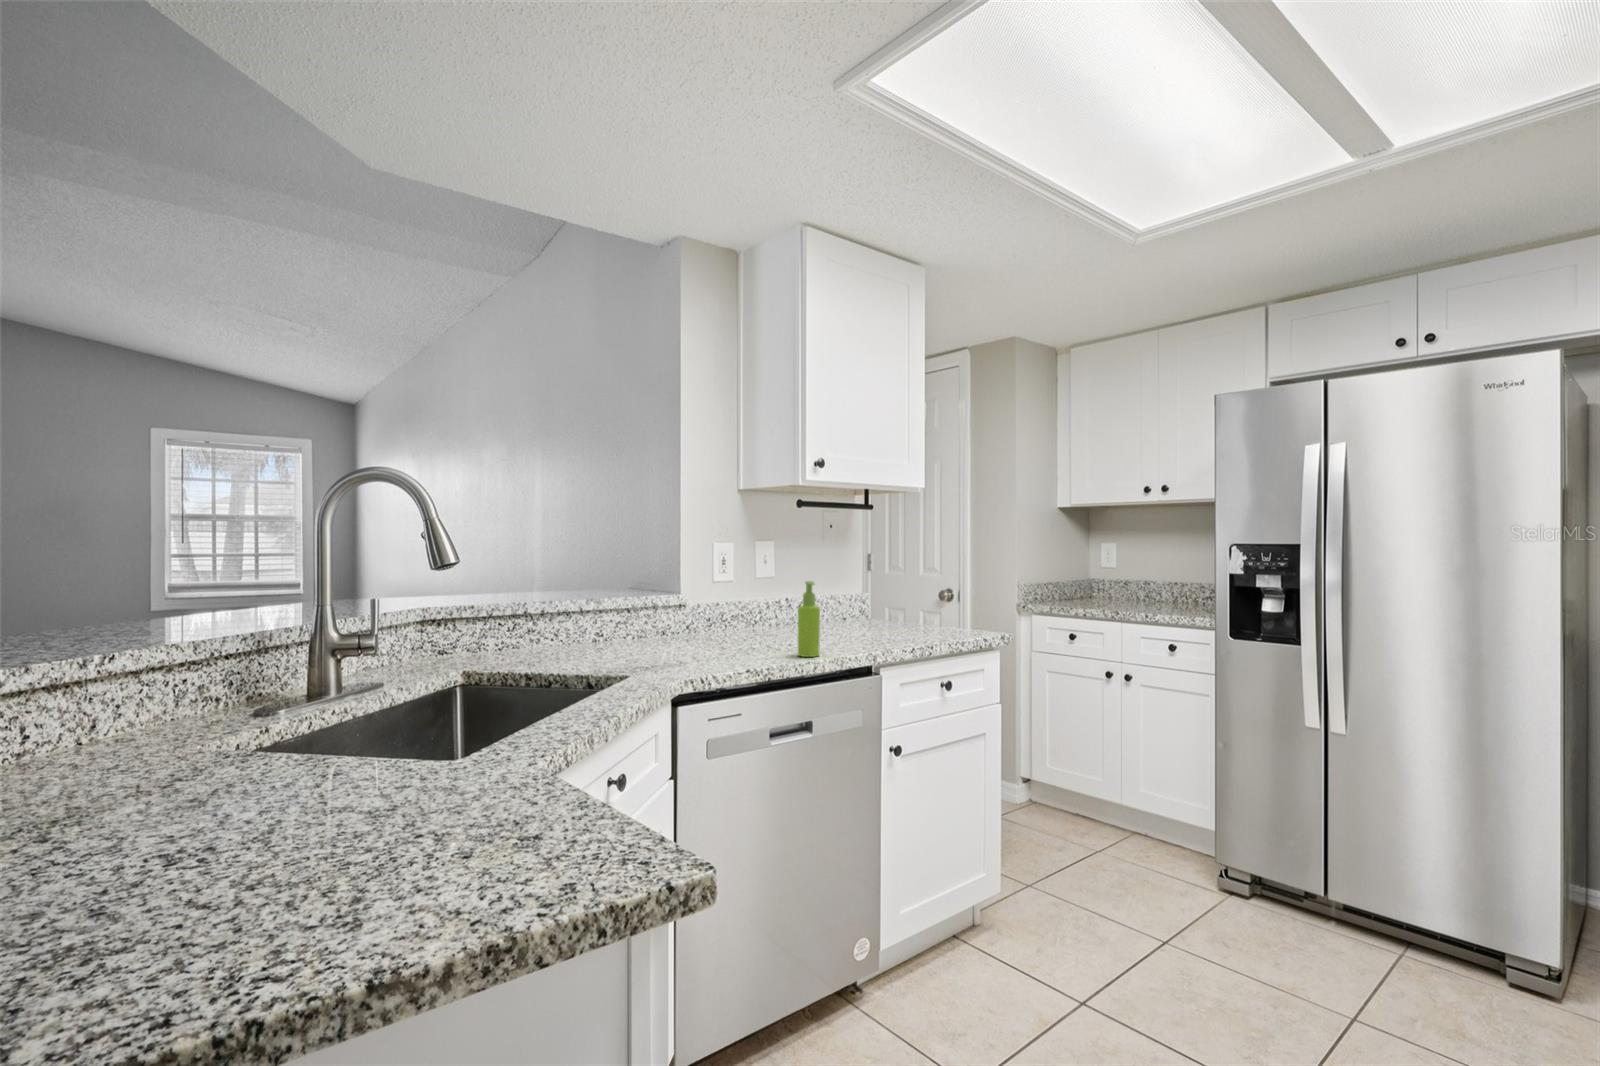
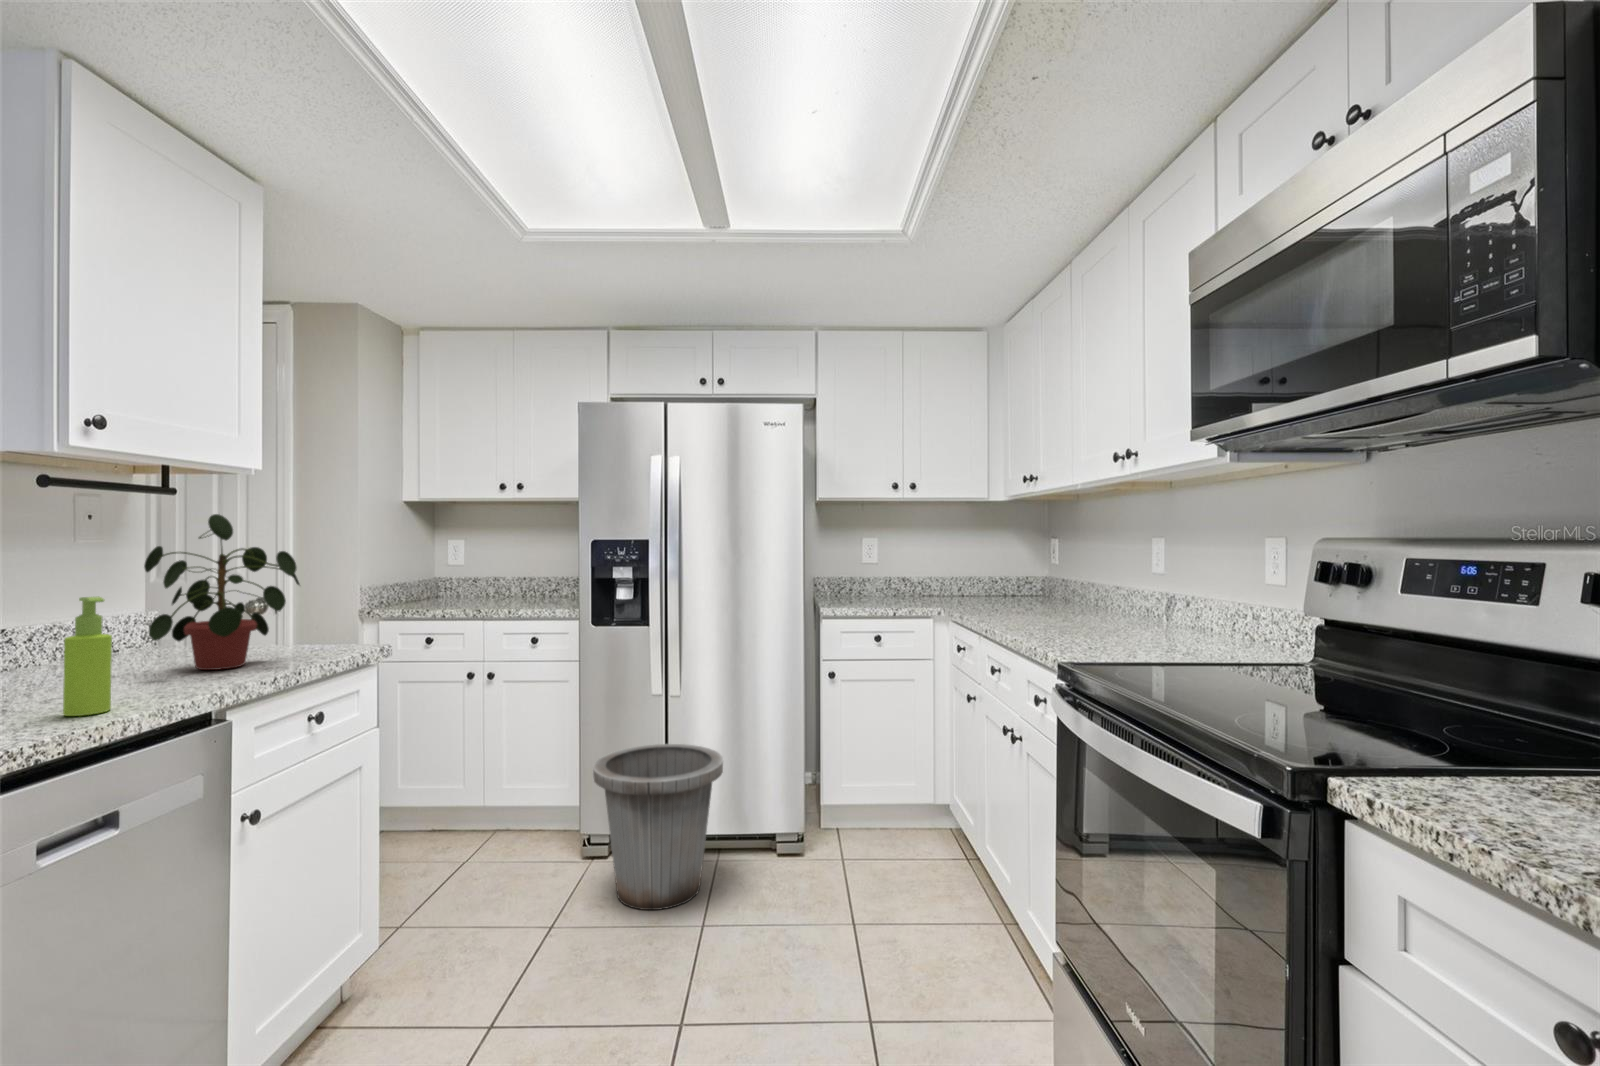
potted plant: none [850,525,942,638] -> present [144,514,300,670]
trash can: none [1217,782,1401,987] -> present [593,744,723,910]

